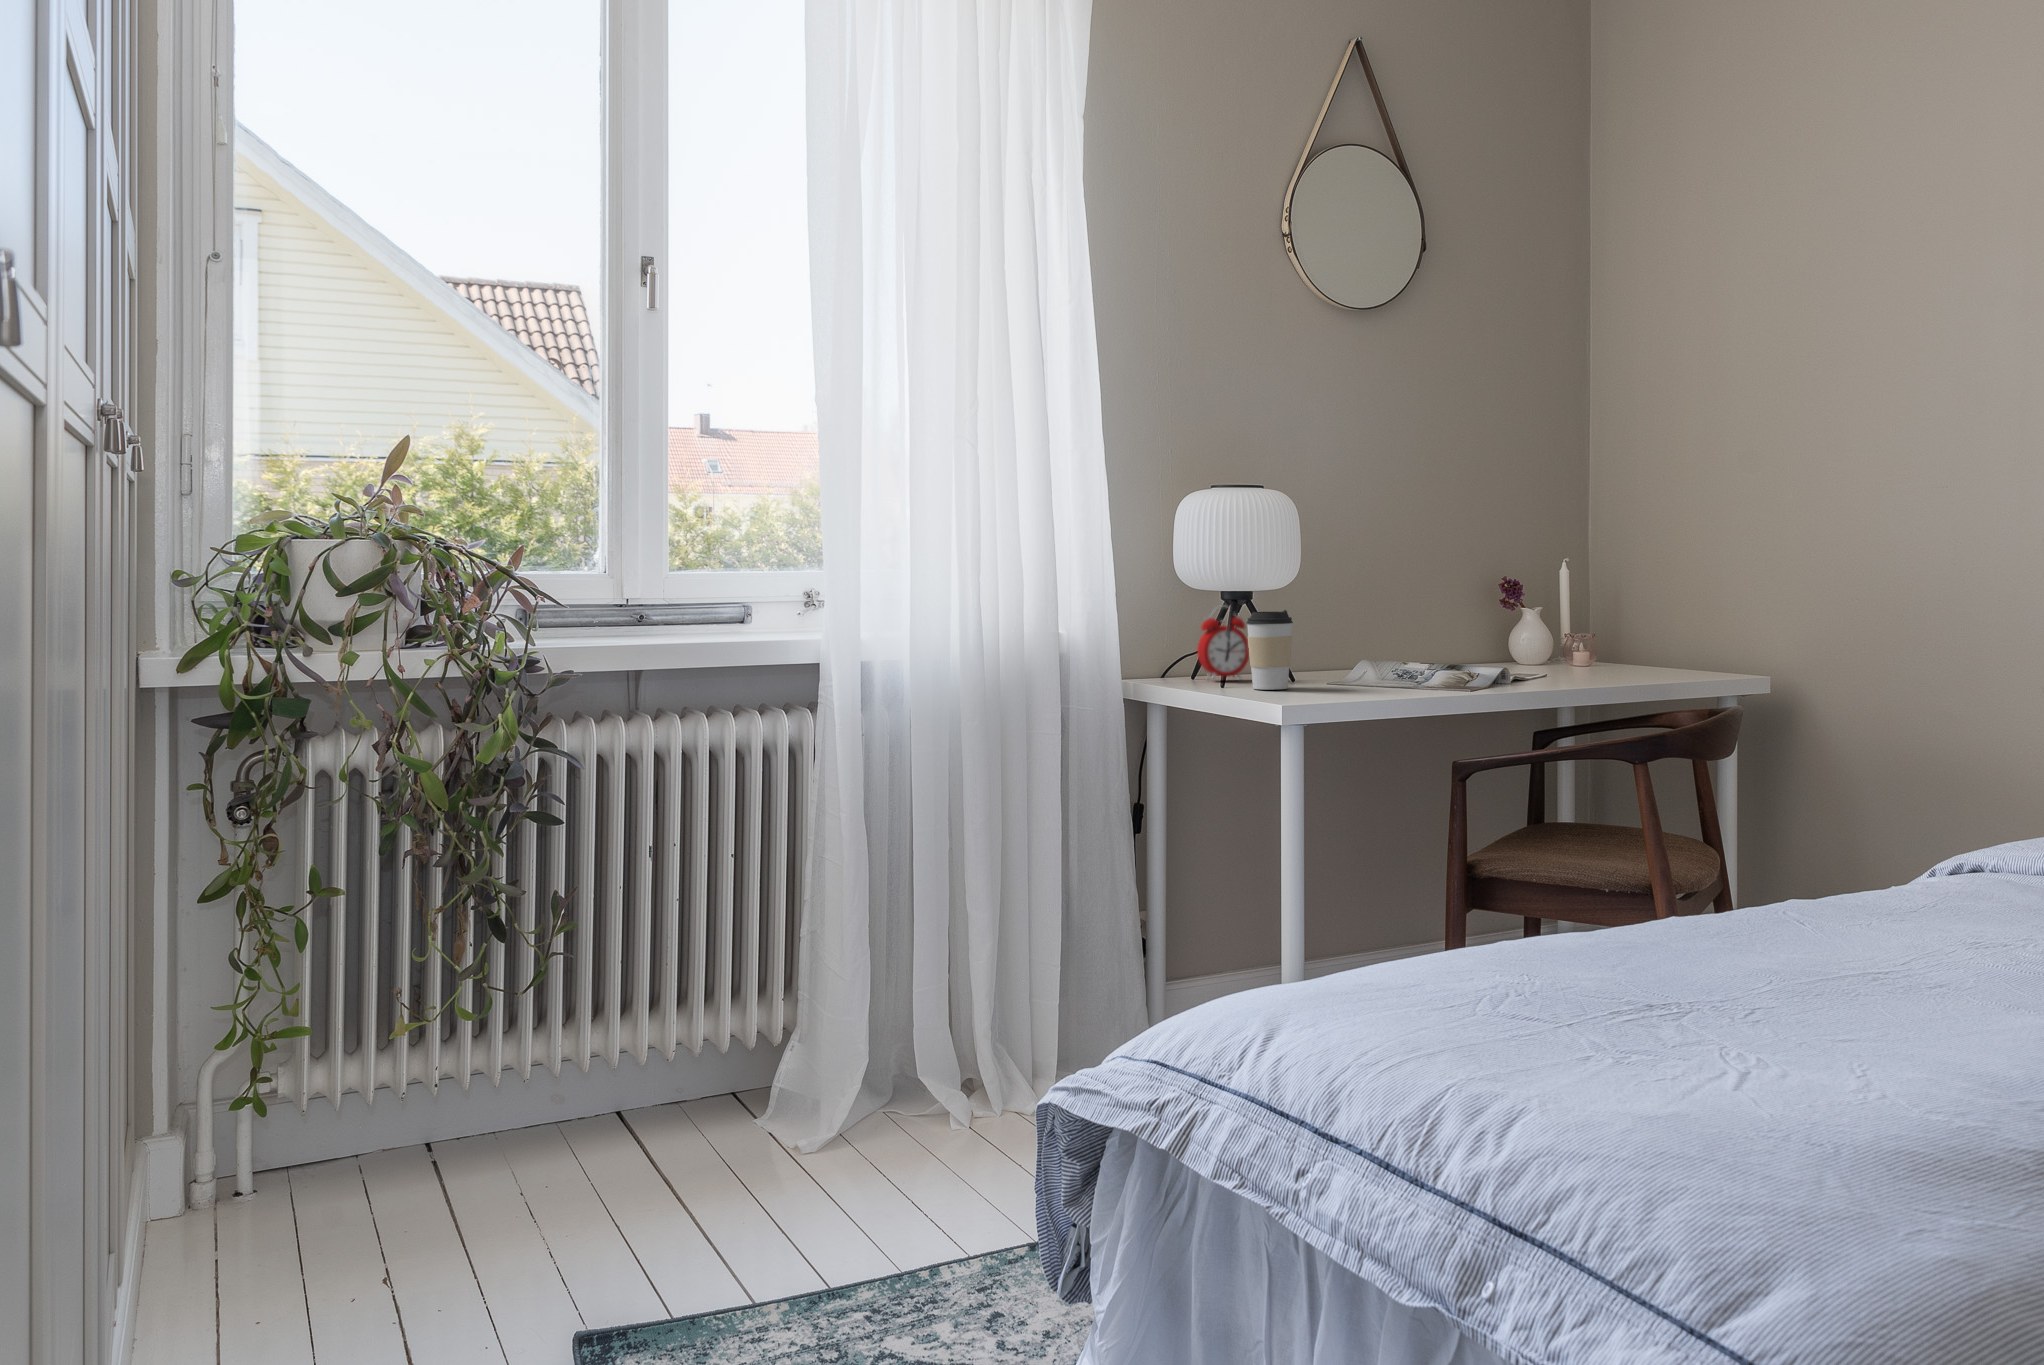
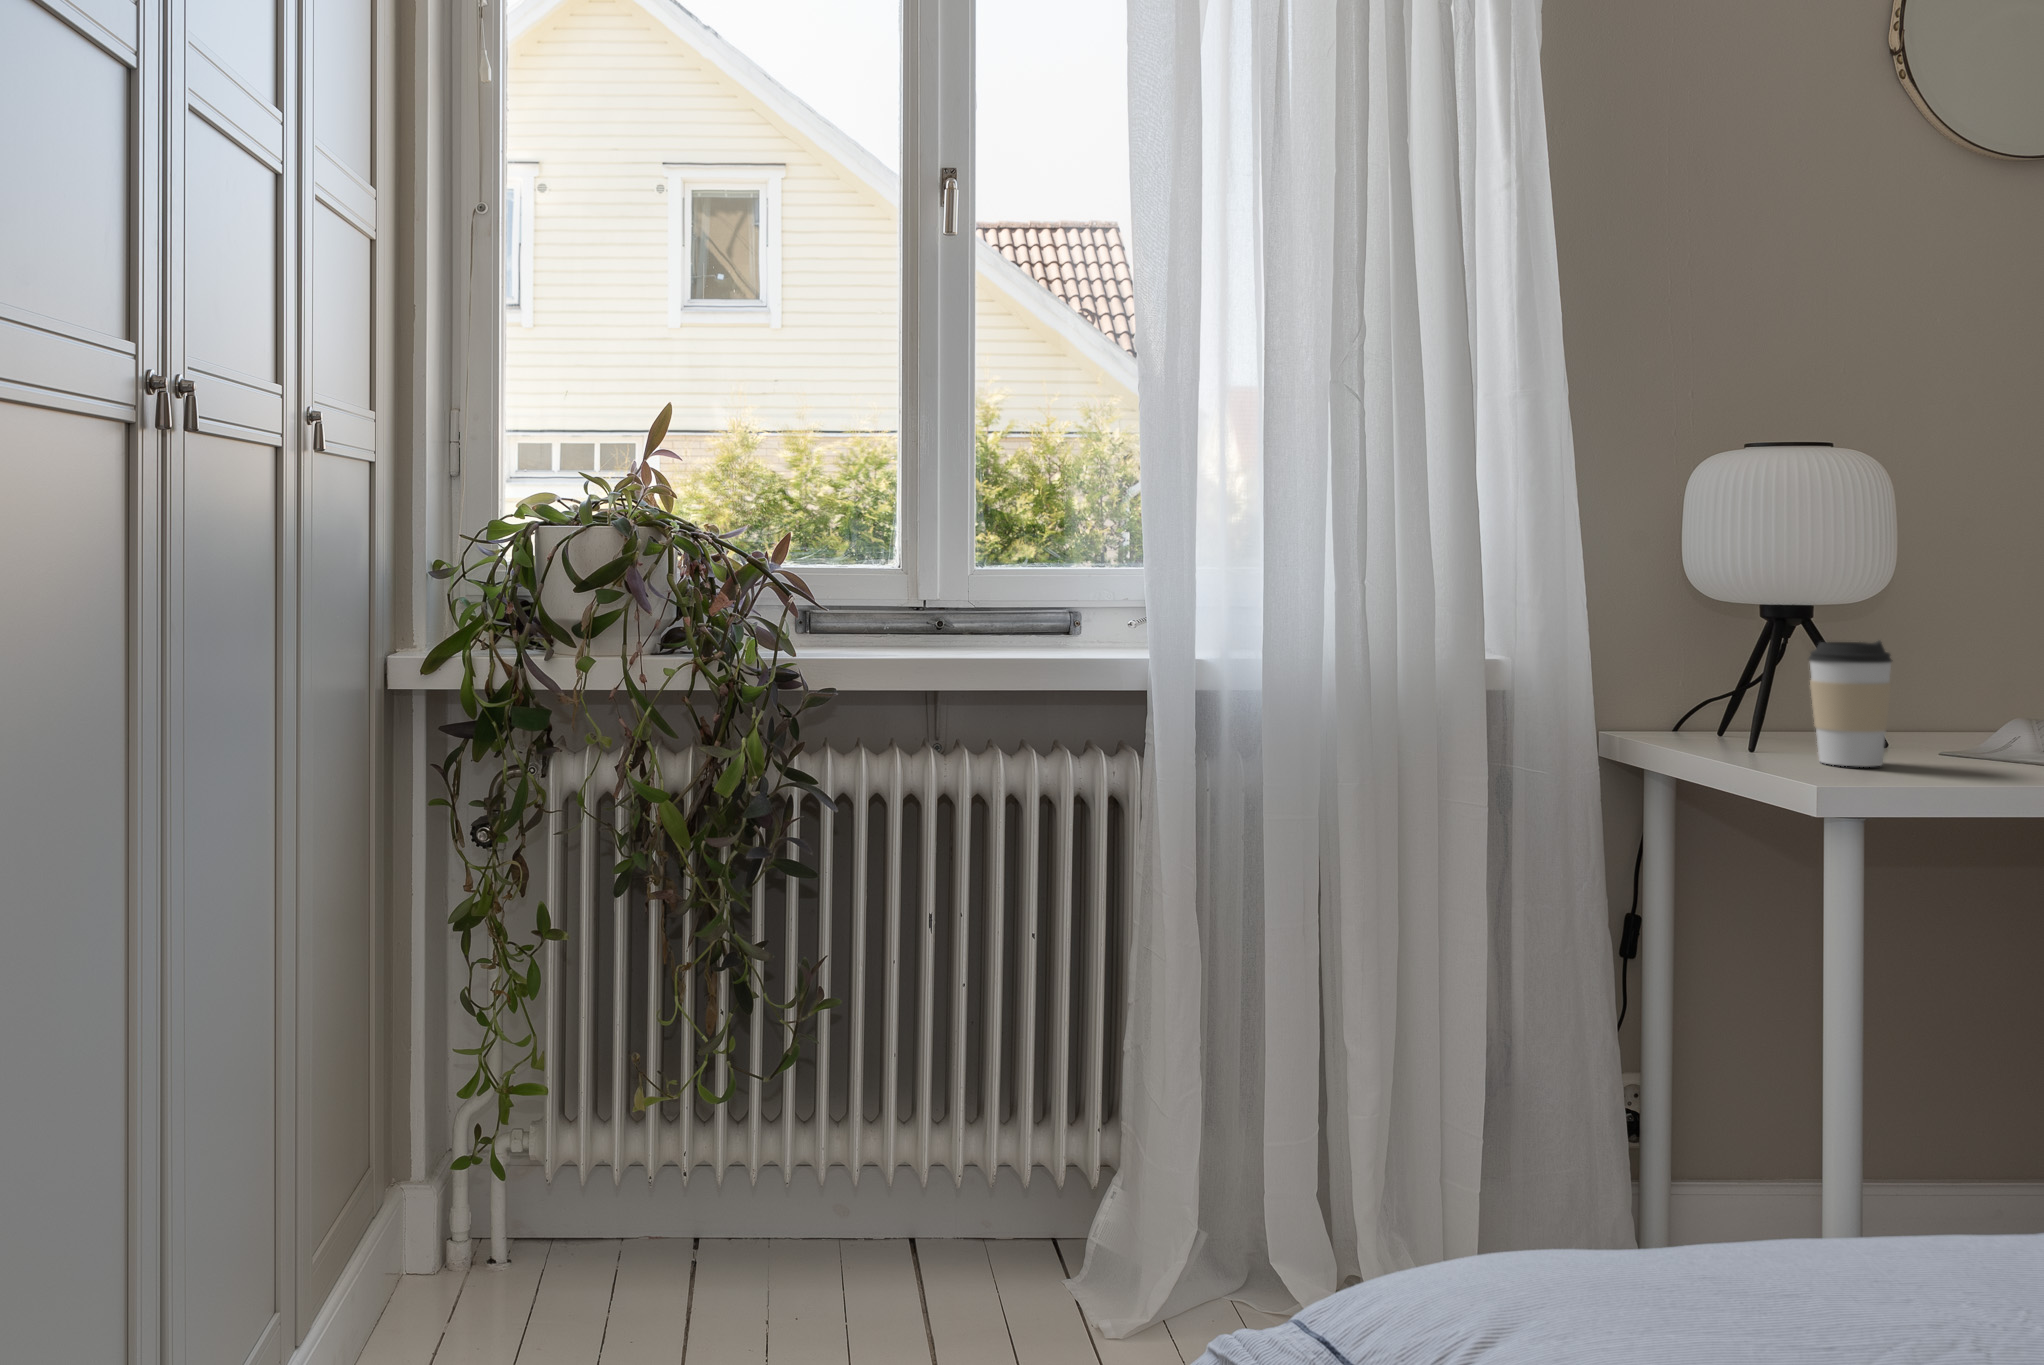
alarm clock: present [1197,606,1249,679] -> none [1725,628,1818,744]

